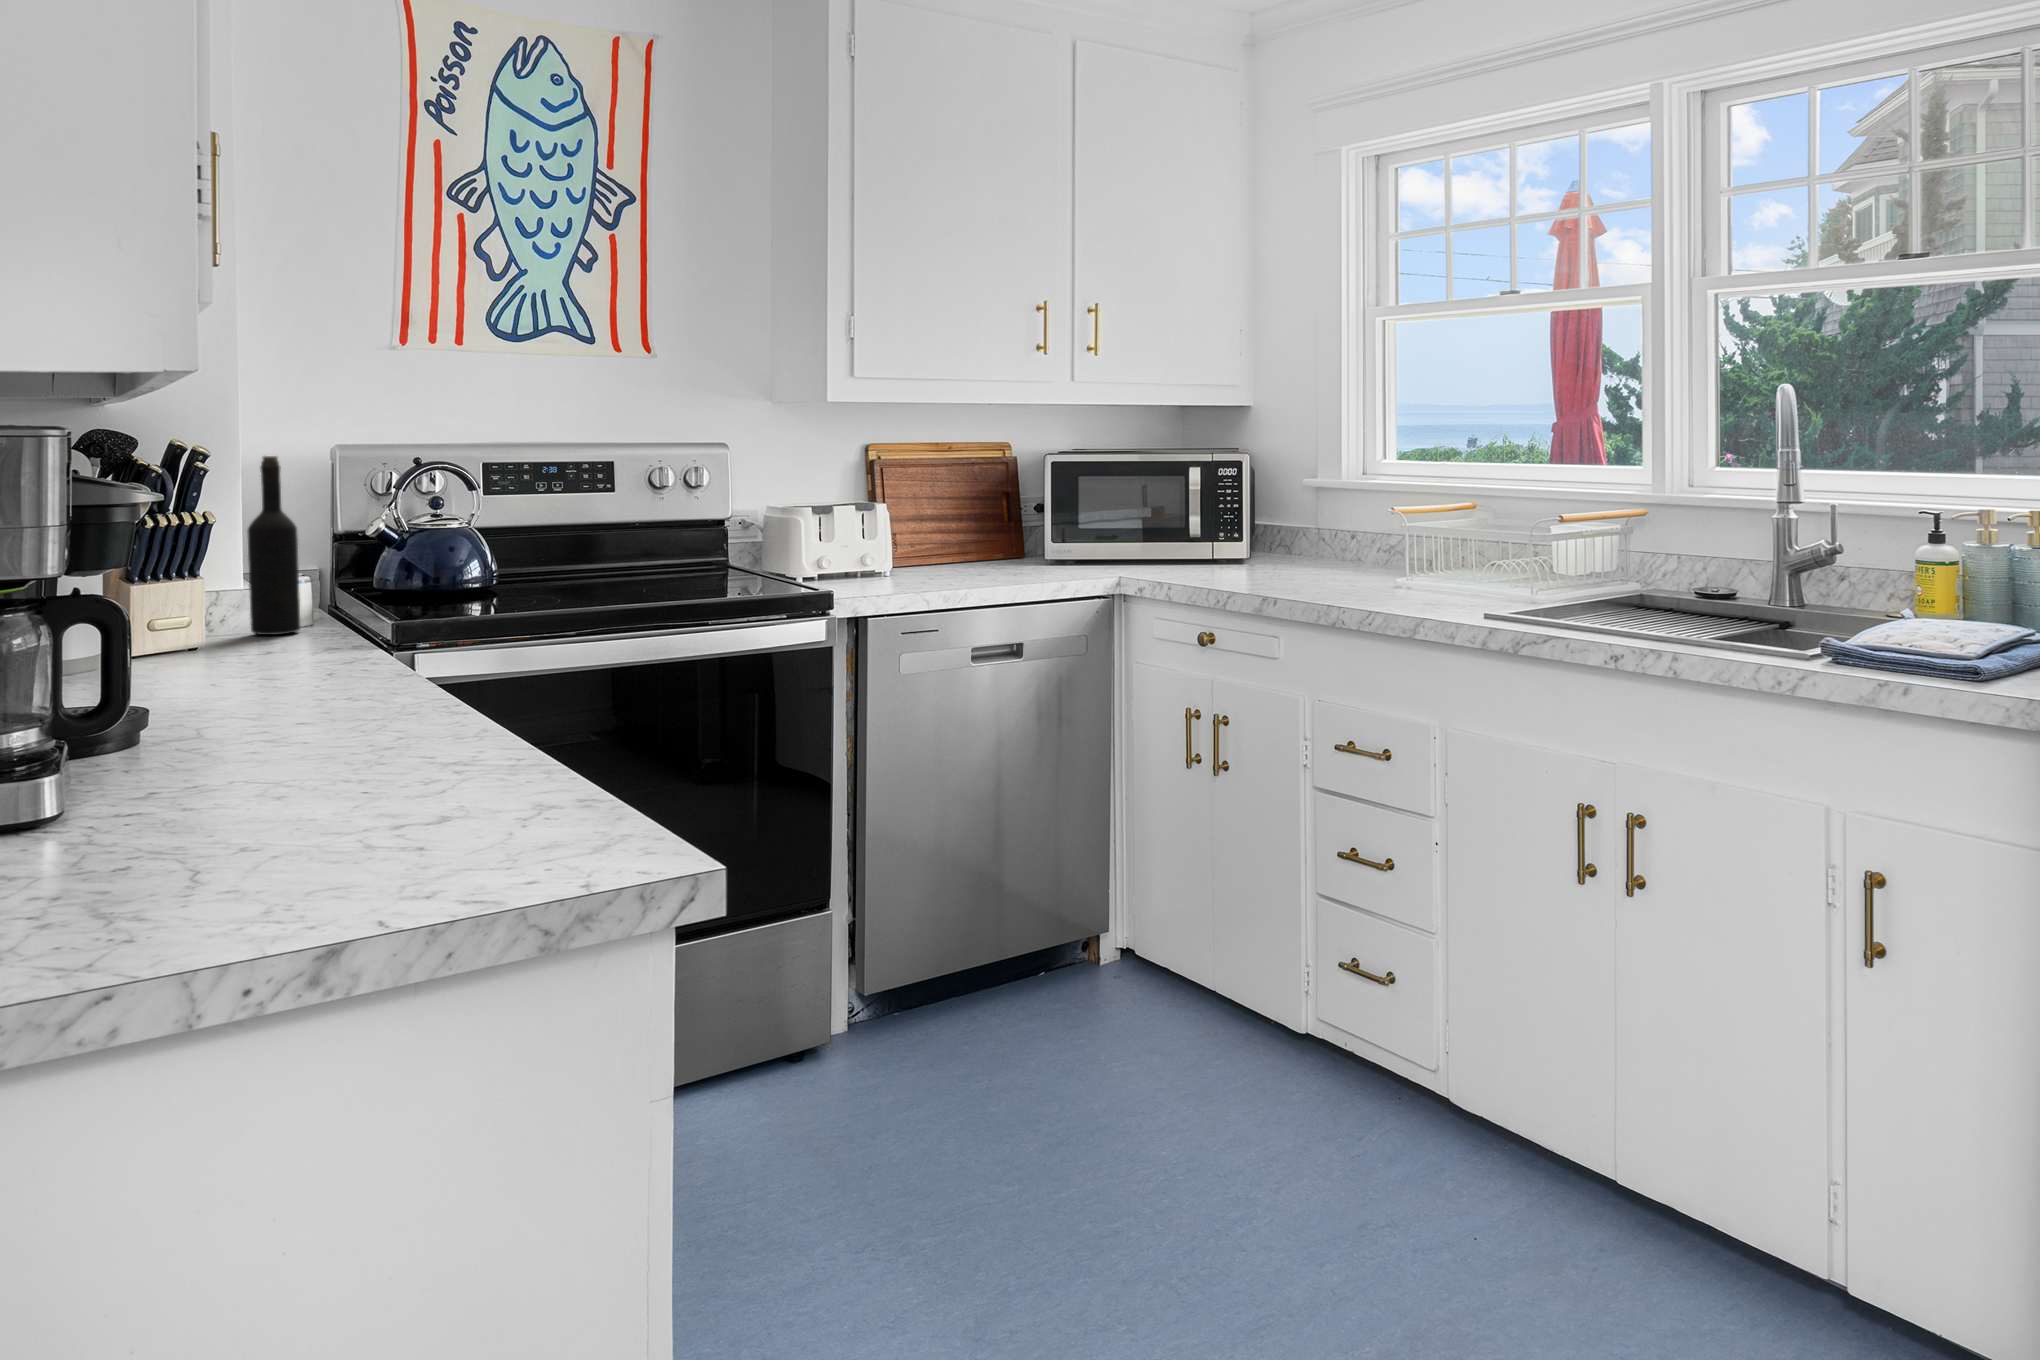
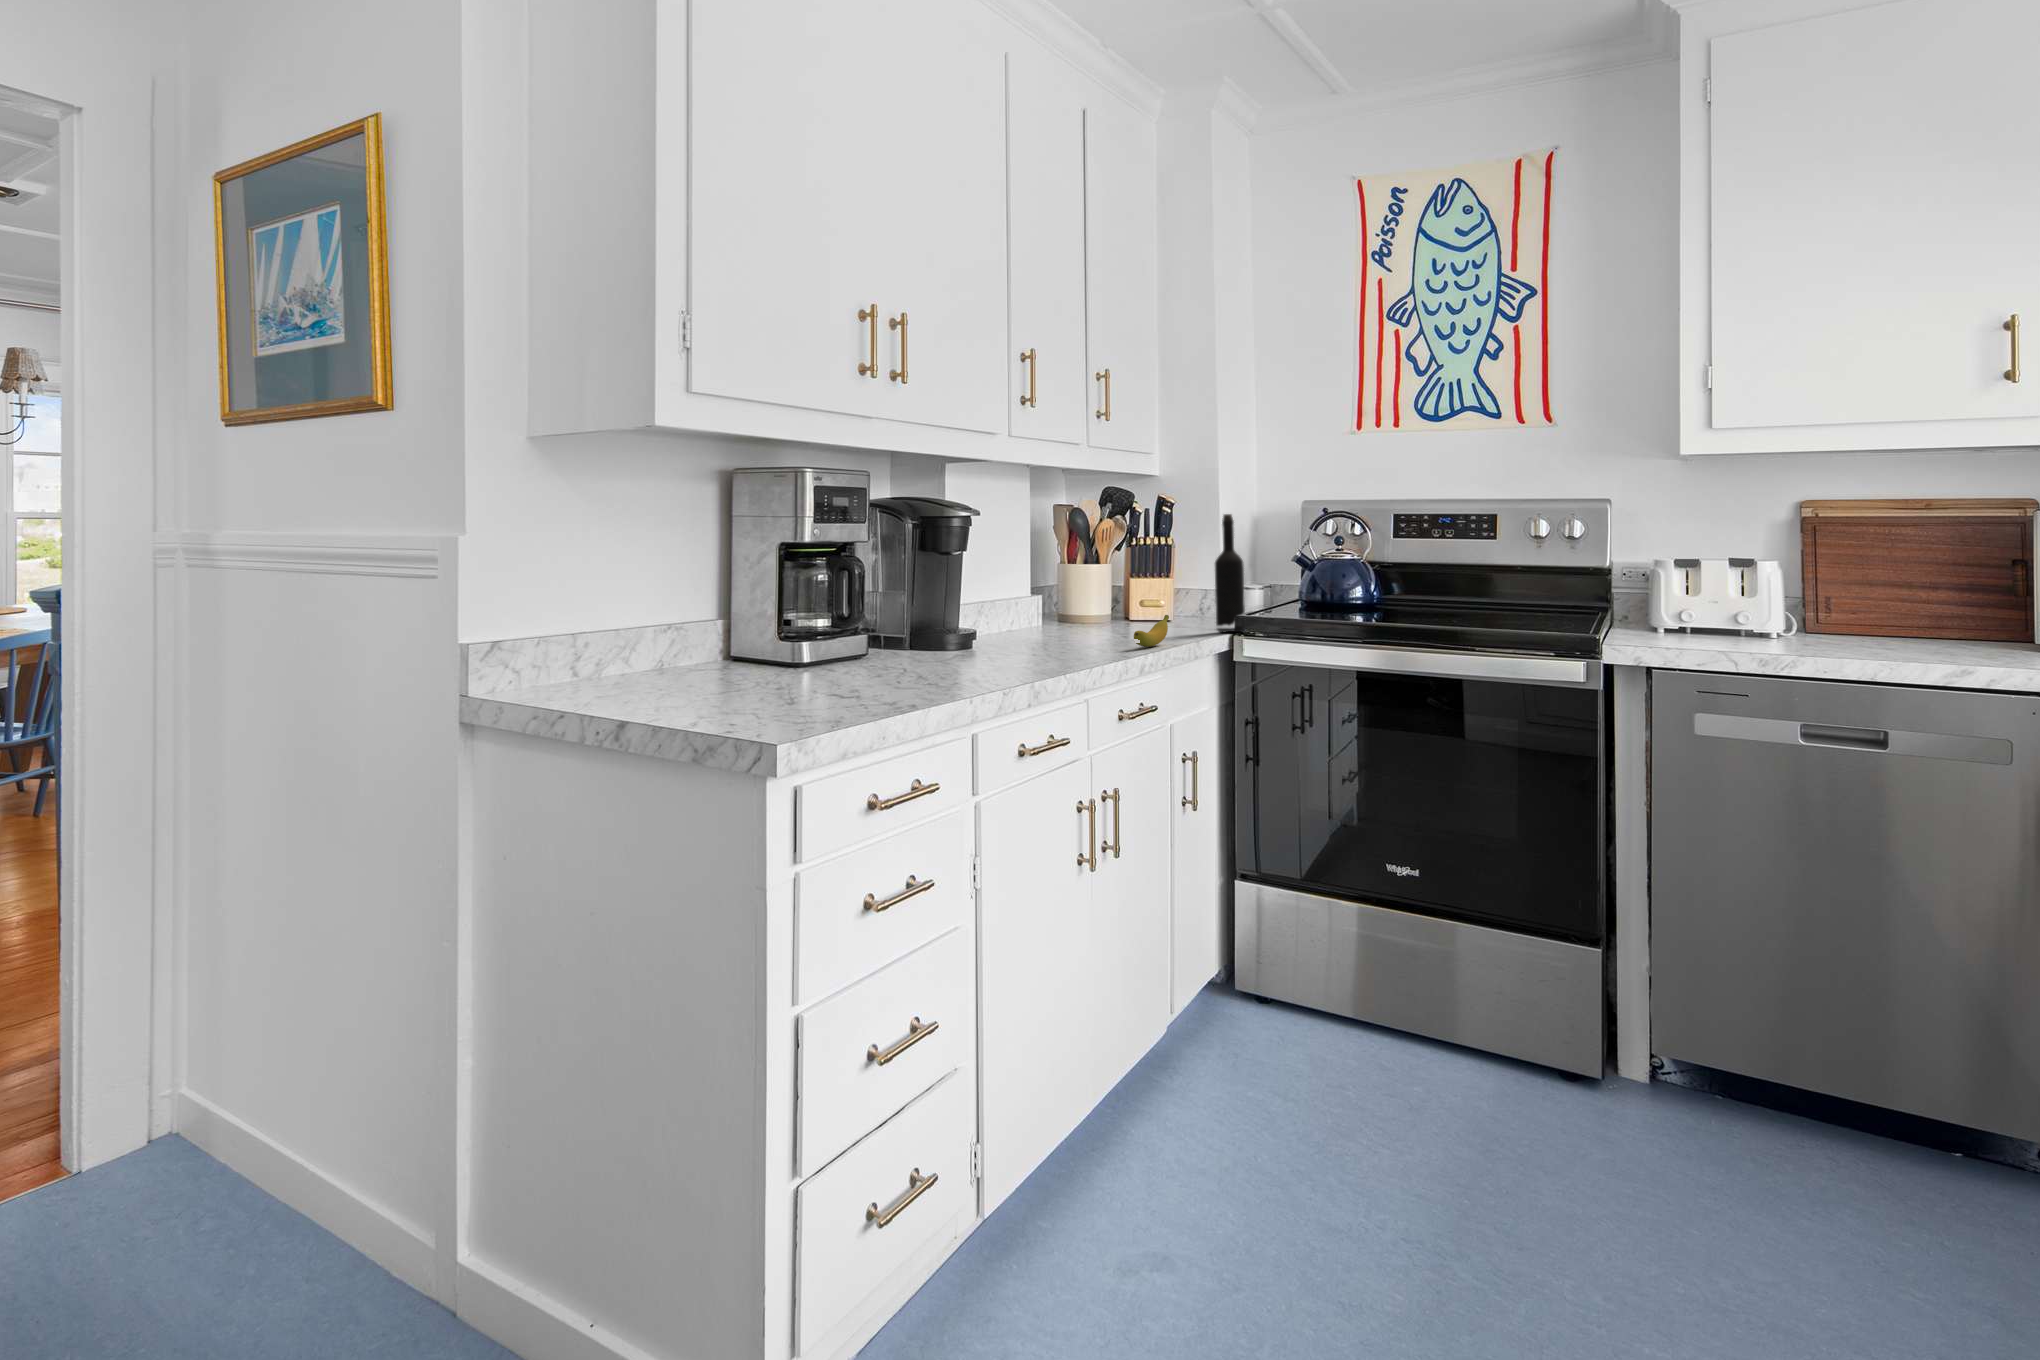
banana: none [190,617,225,671] -> present [1134,615,1169,647]

